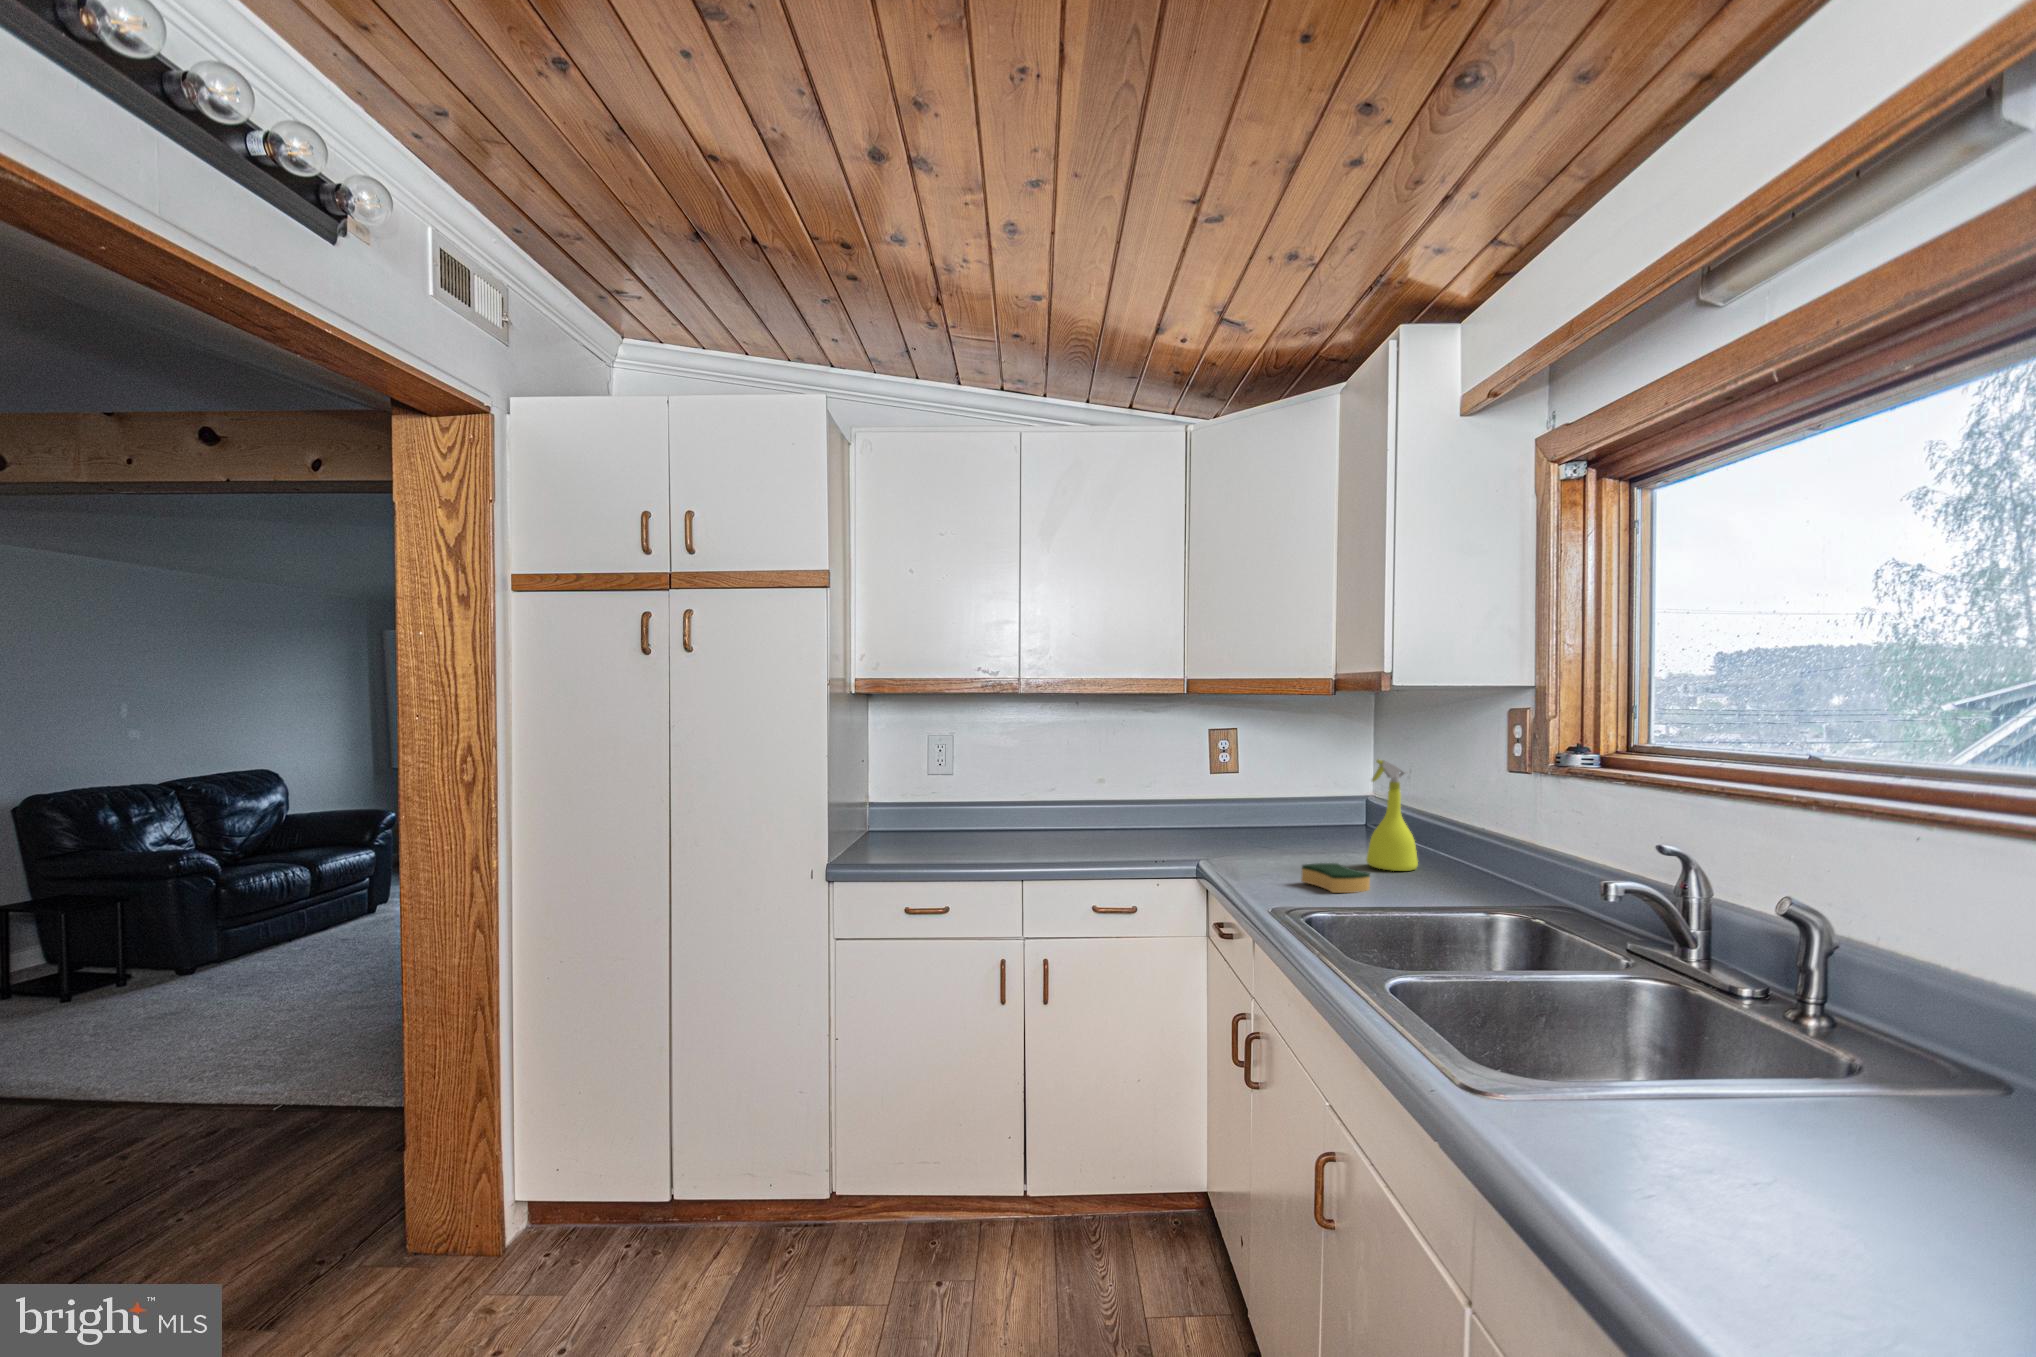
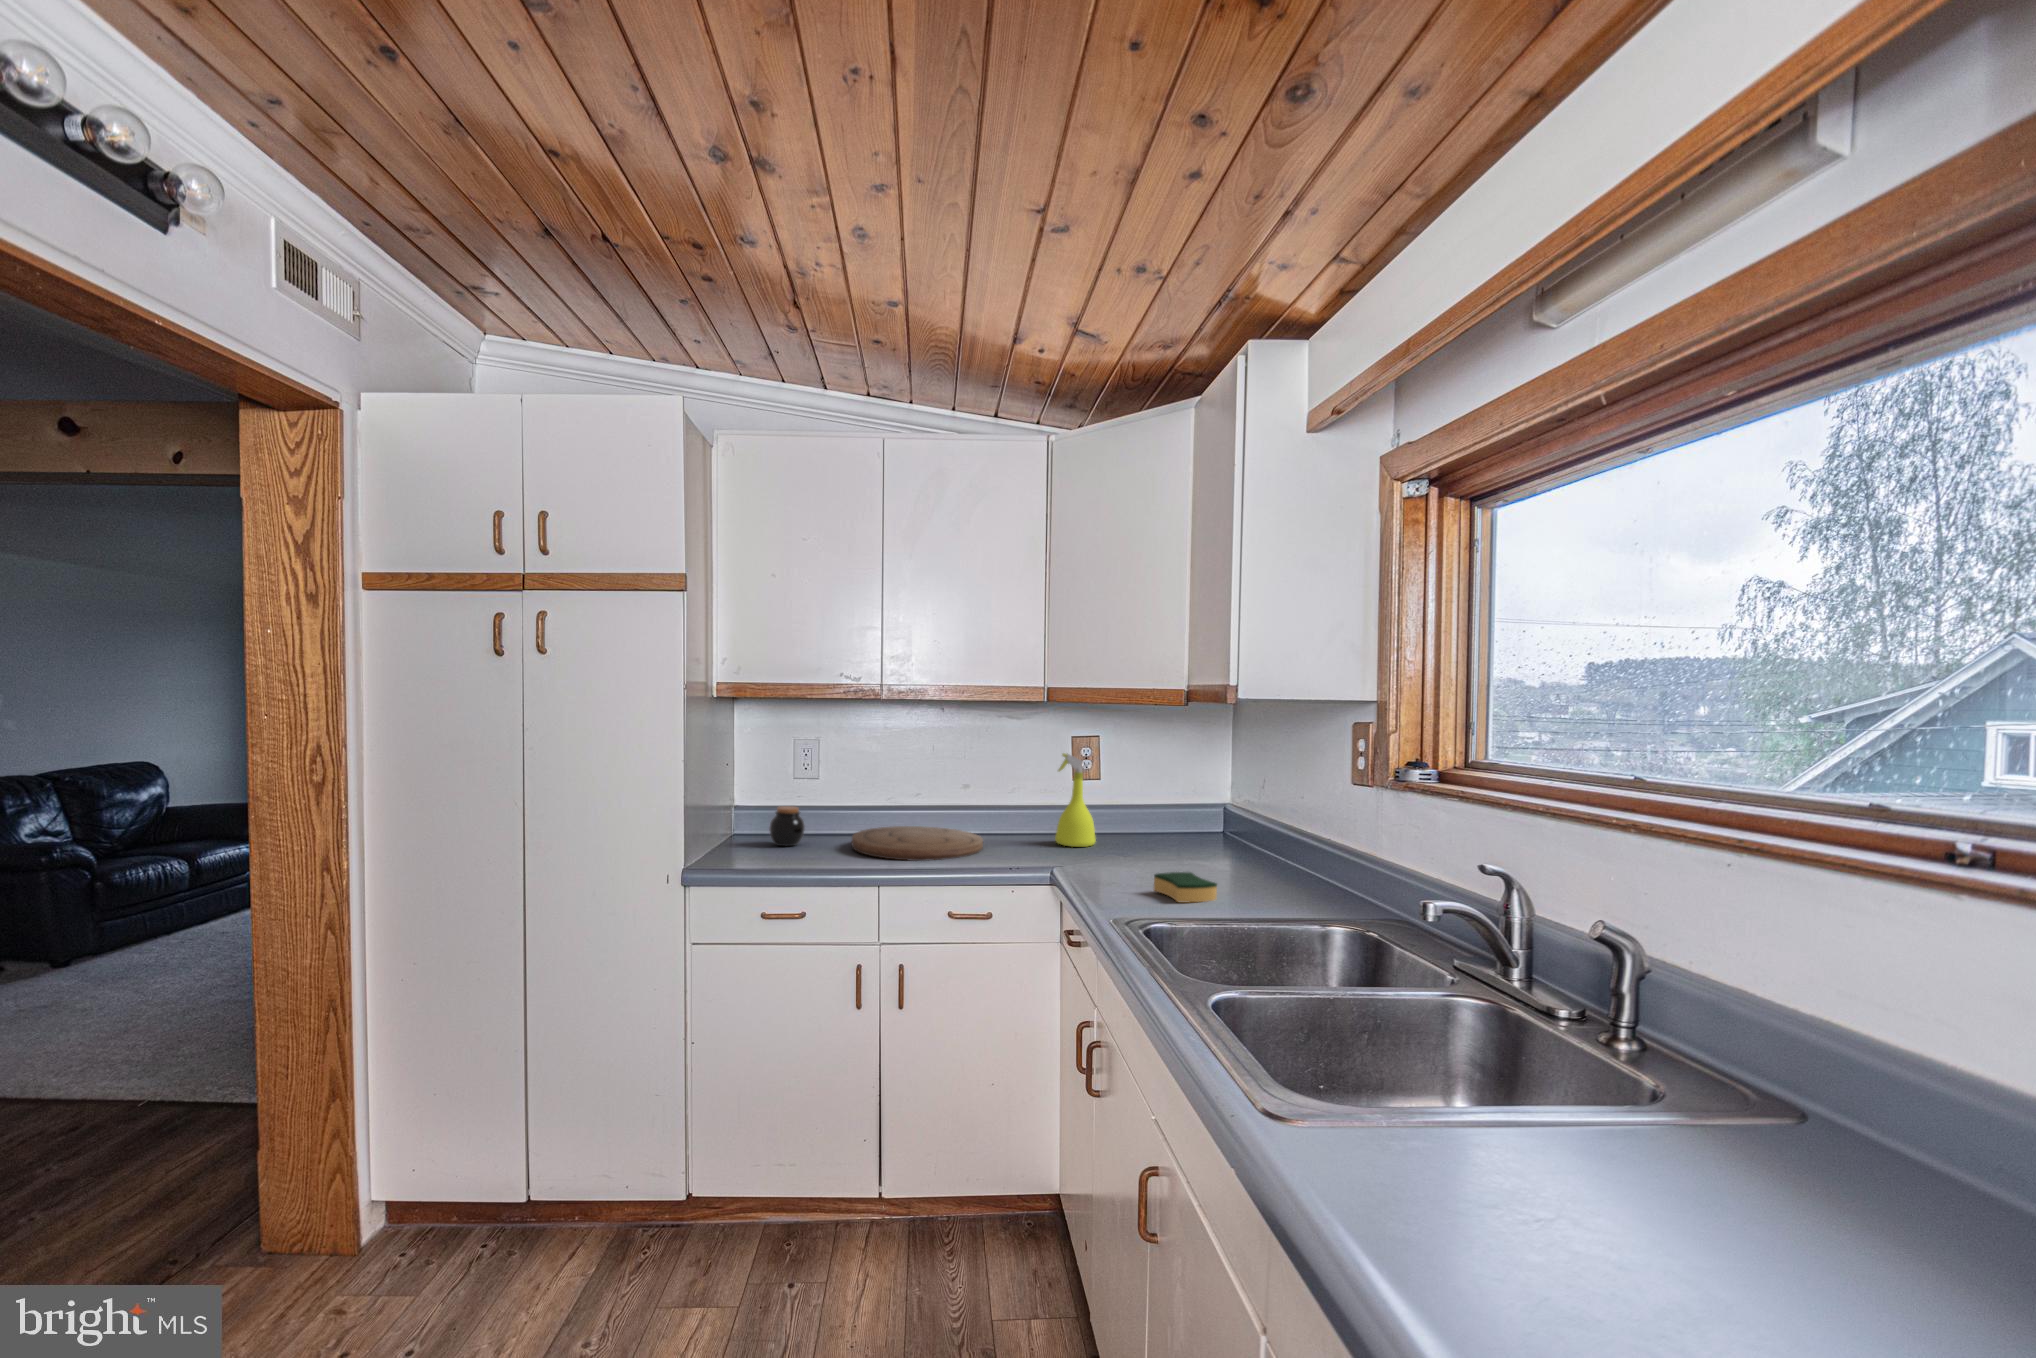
spray bottle: present [1366,760,1418,871] -> present [1055,753,1096,847]
jar: none [893,805,926,844] -> present [769,806,805,846]
cutting board: none [975,824,1104,856] -> present [852,826,983,861]

